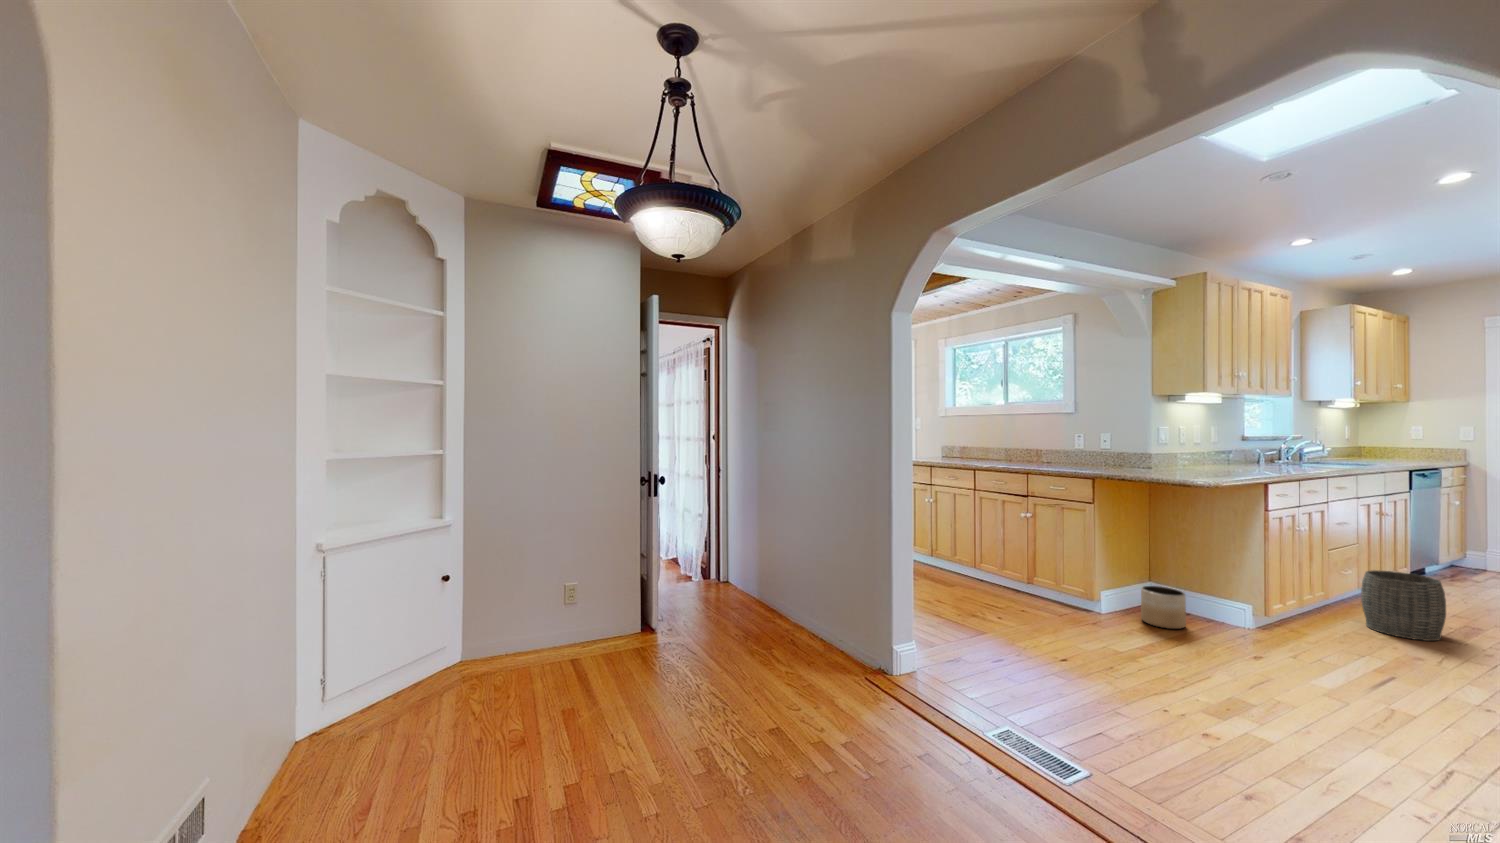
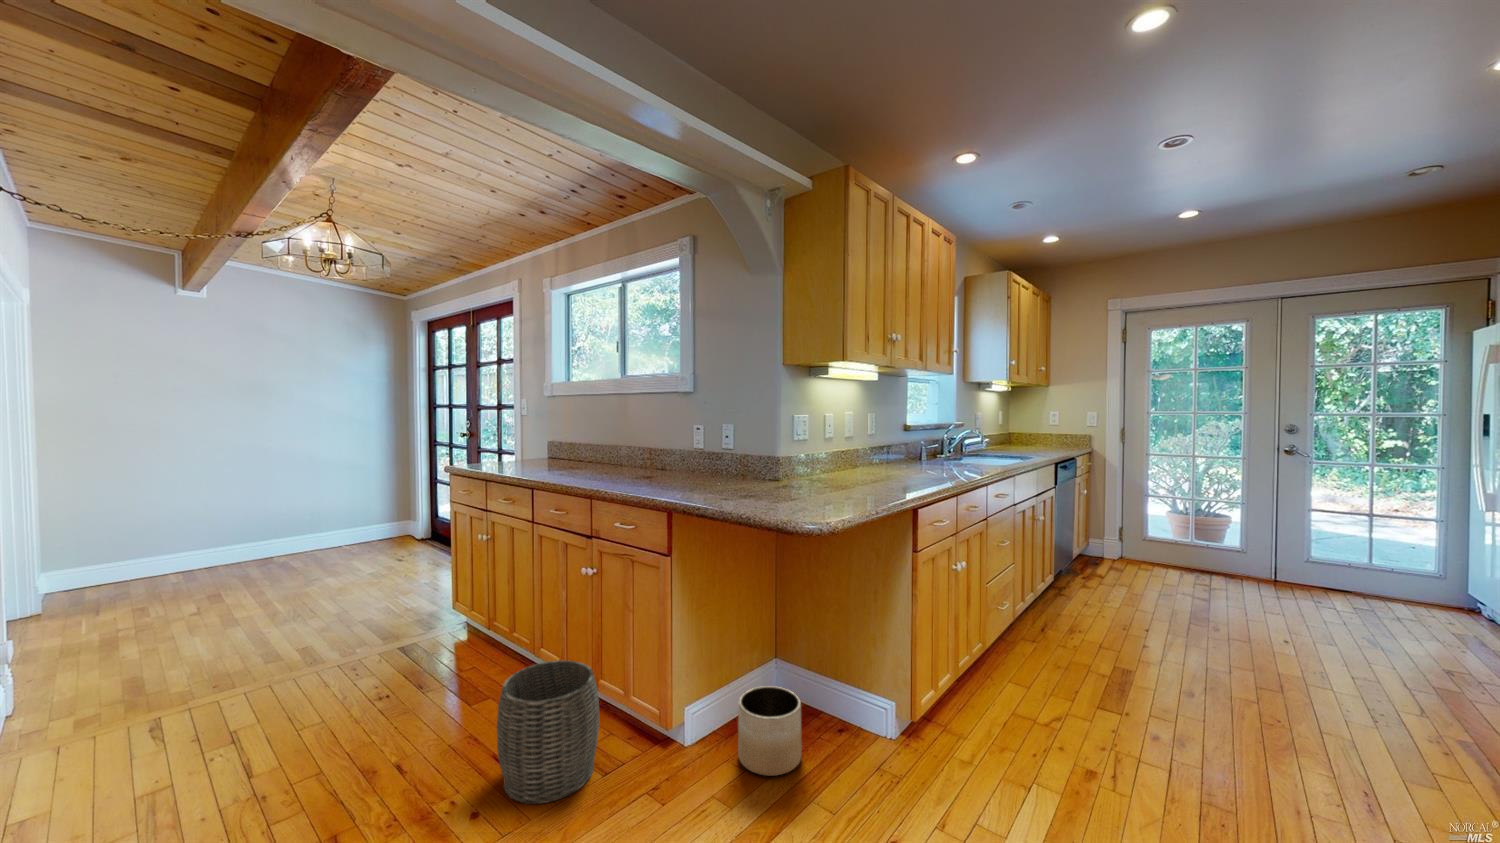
woven basket: present [1361,570,1446,641] -> present [497,660,599,804]

